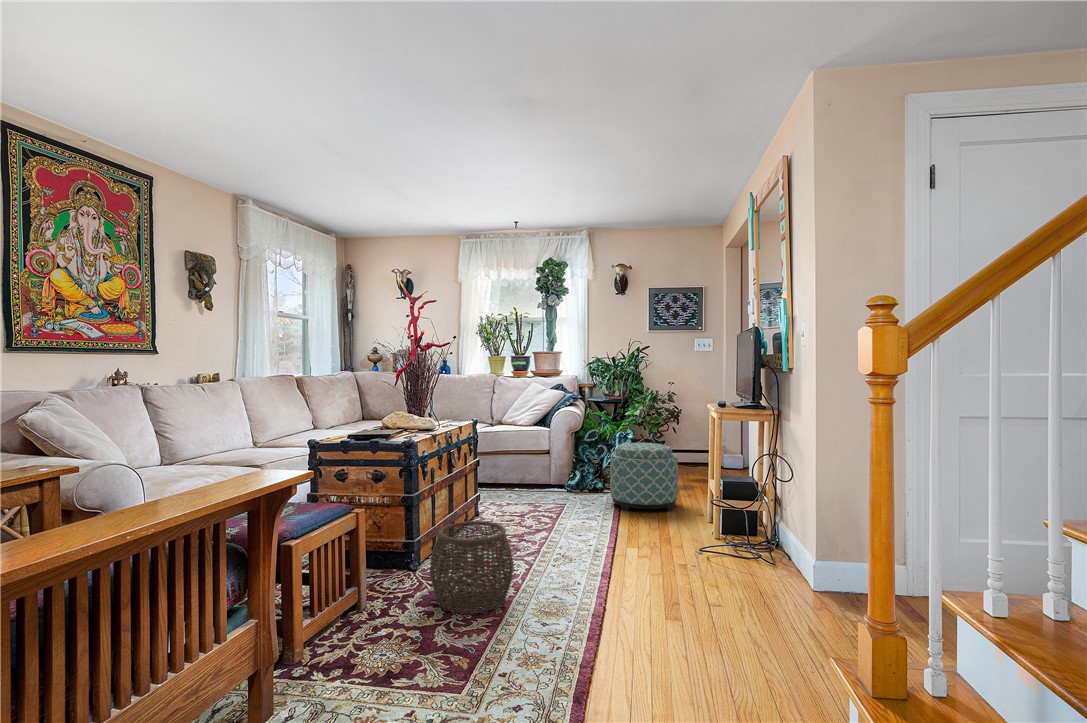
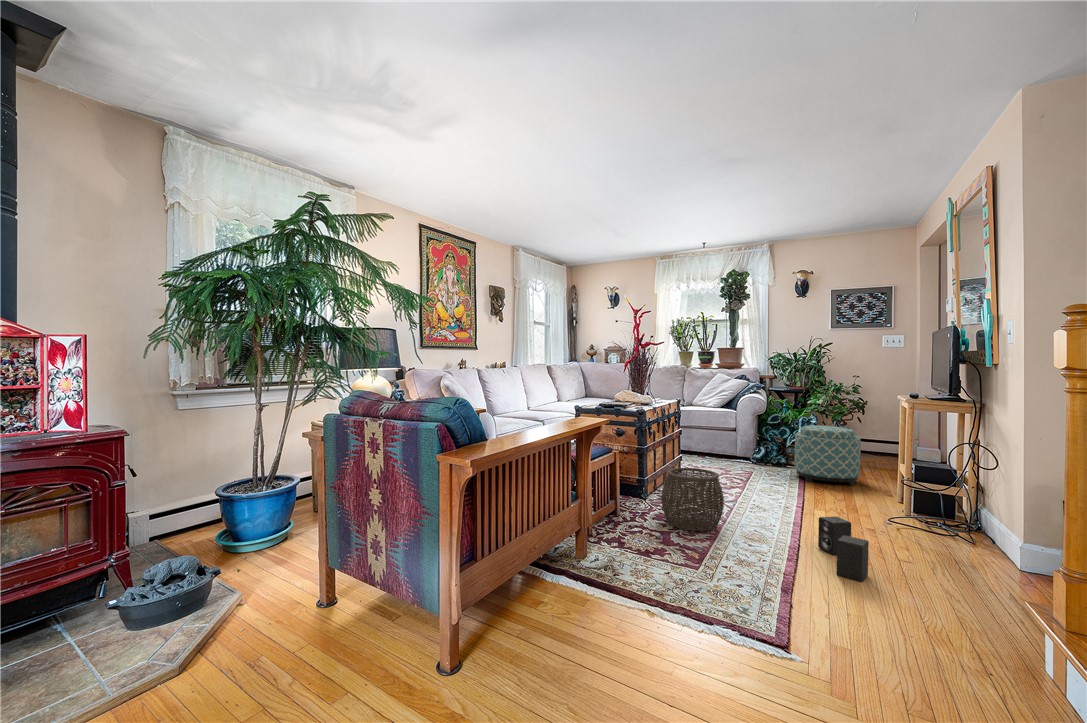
speaker: none [628,574,684,672] -> present [818,516,869,582]

